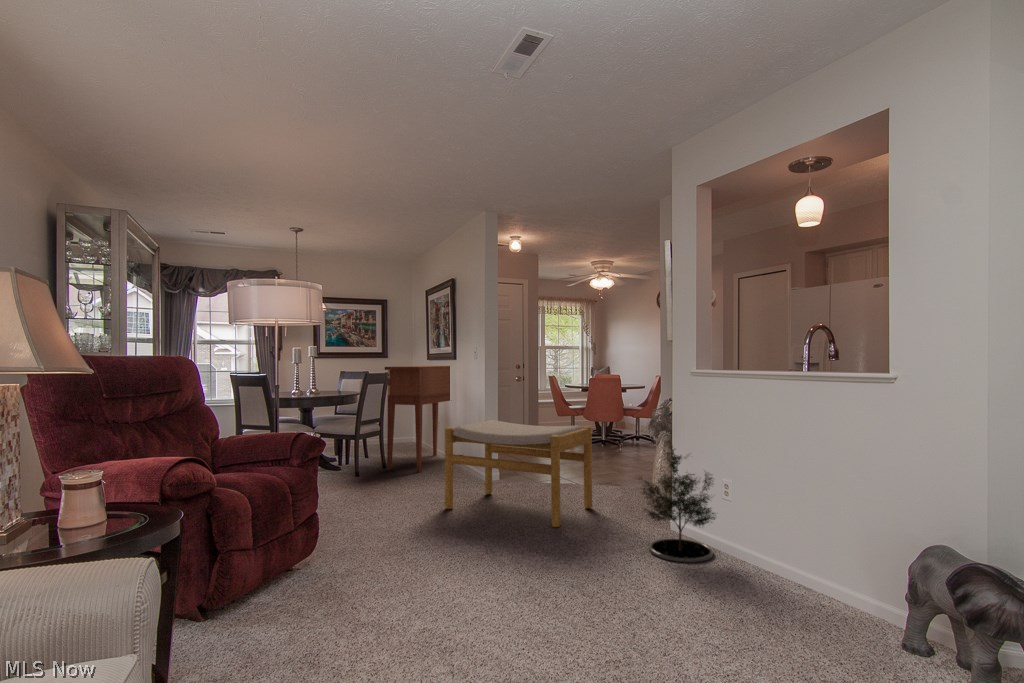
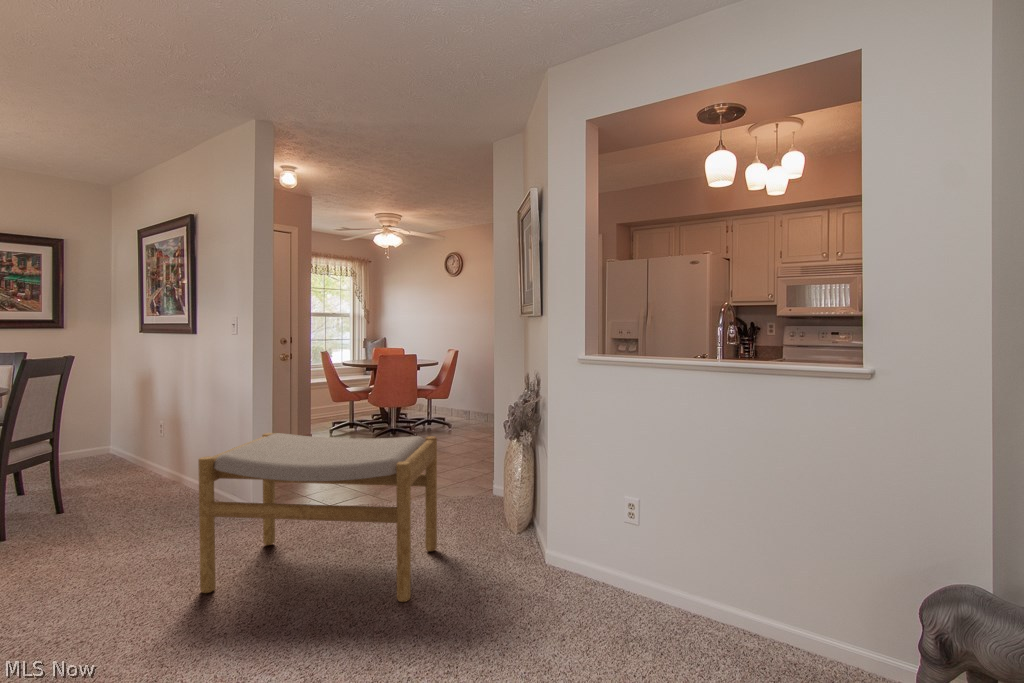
console table: present [385,366,450,473] -> none [63,343,206,515]
potted tree: present [641,441,715,563] -> none [546,463,655,642]

